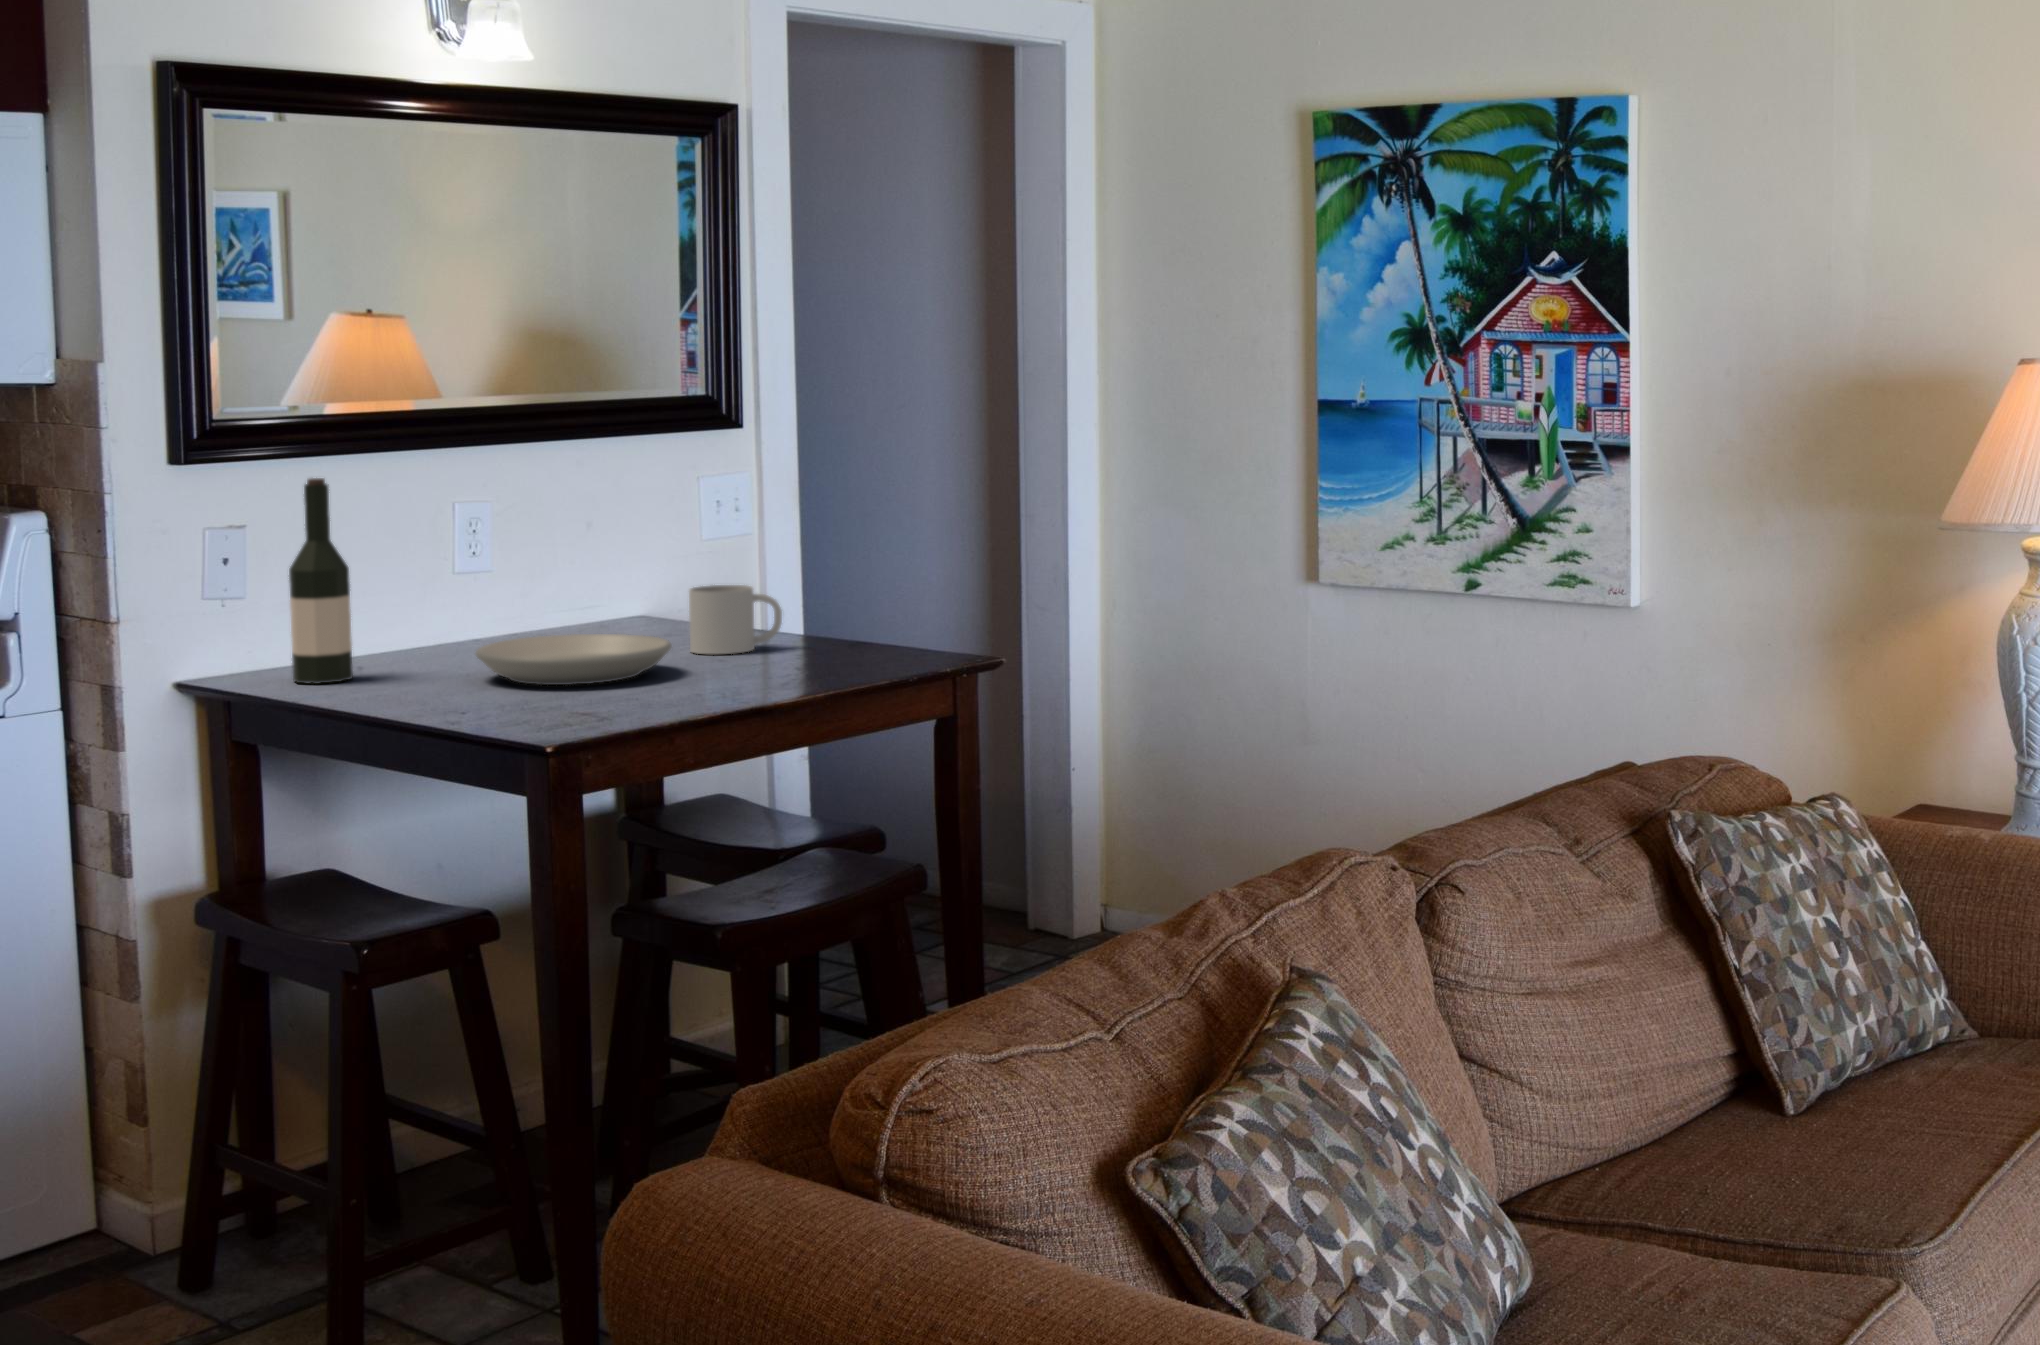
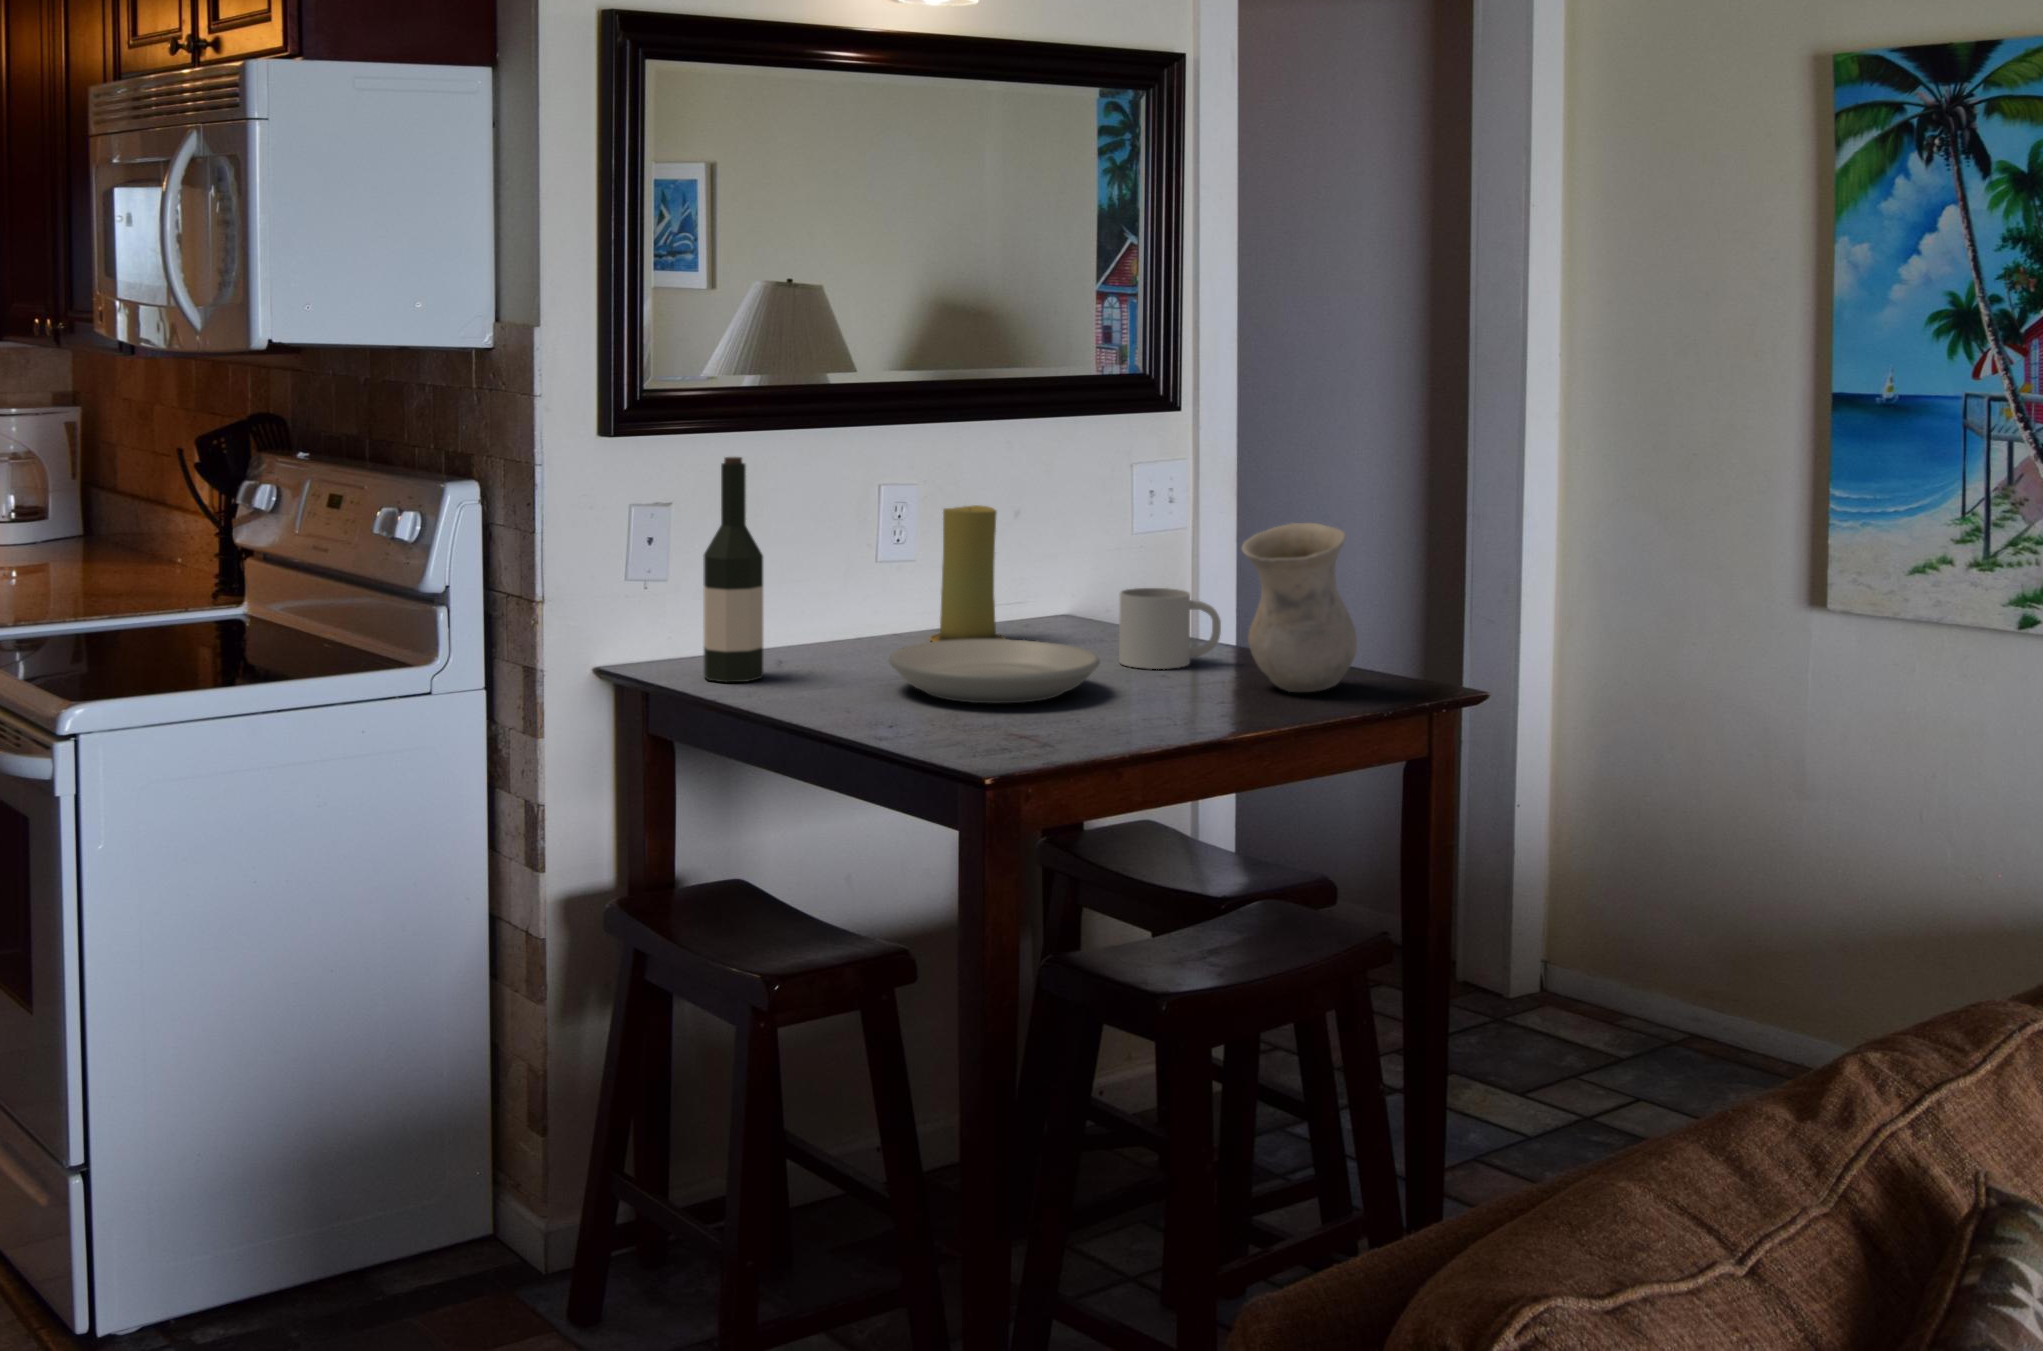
vase: none [796,519,899,663] -> present [1242,523,1357,692]
candle: none [509,520,582,647] -> present [930,505,1006,642]

